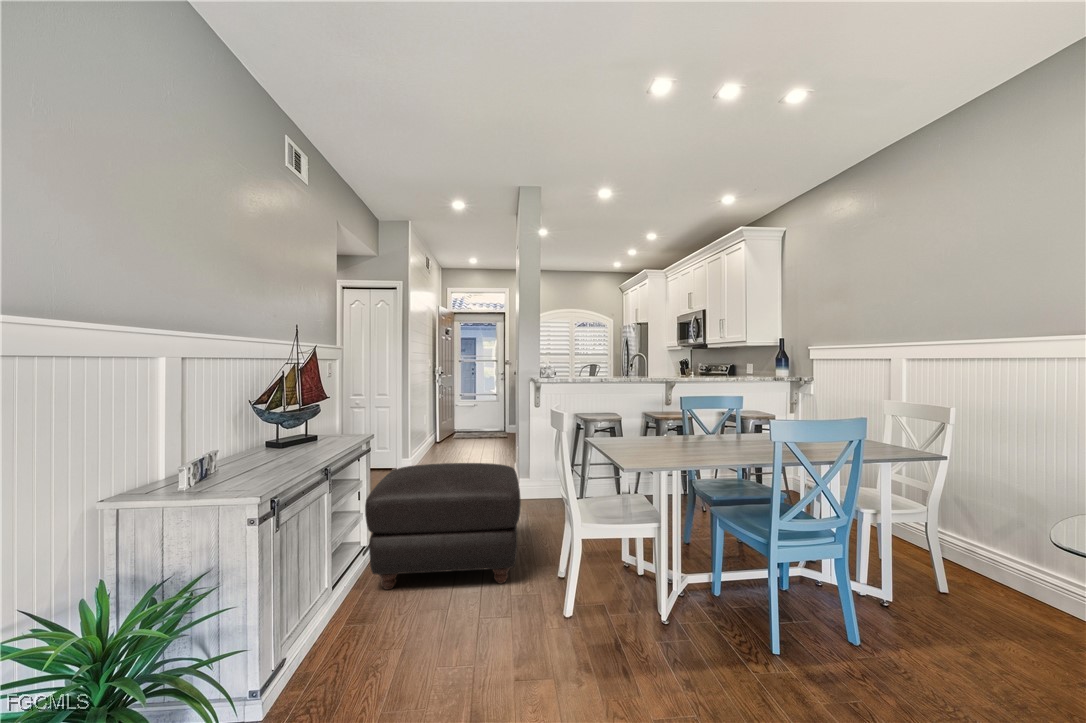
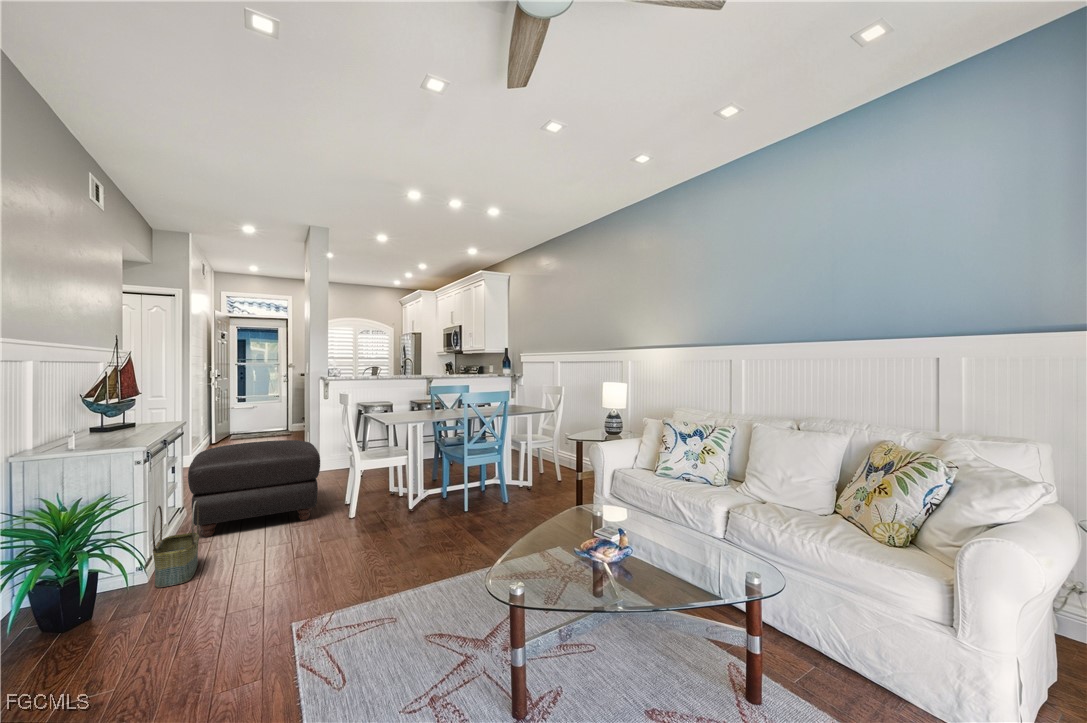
basket: none [294,559,360,687] -> present [152,501,199,588]

